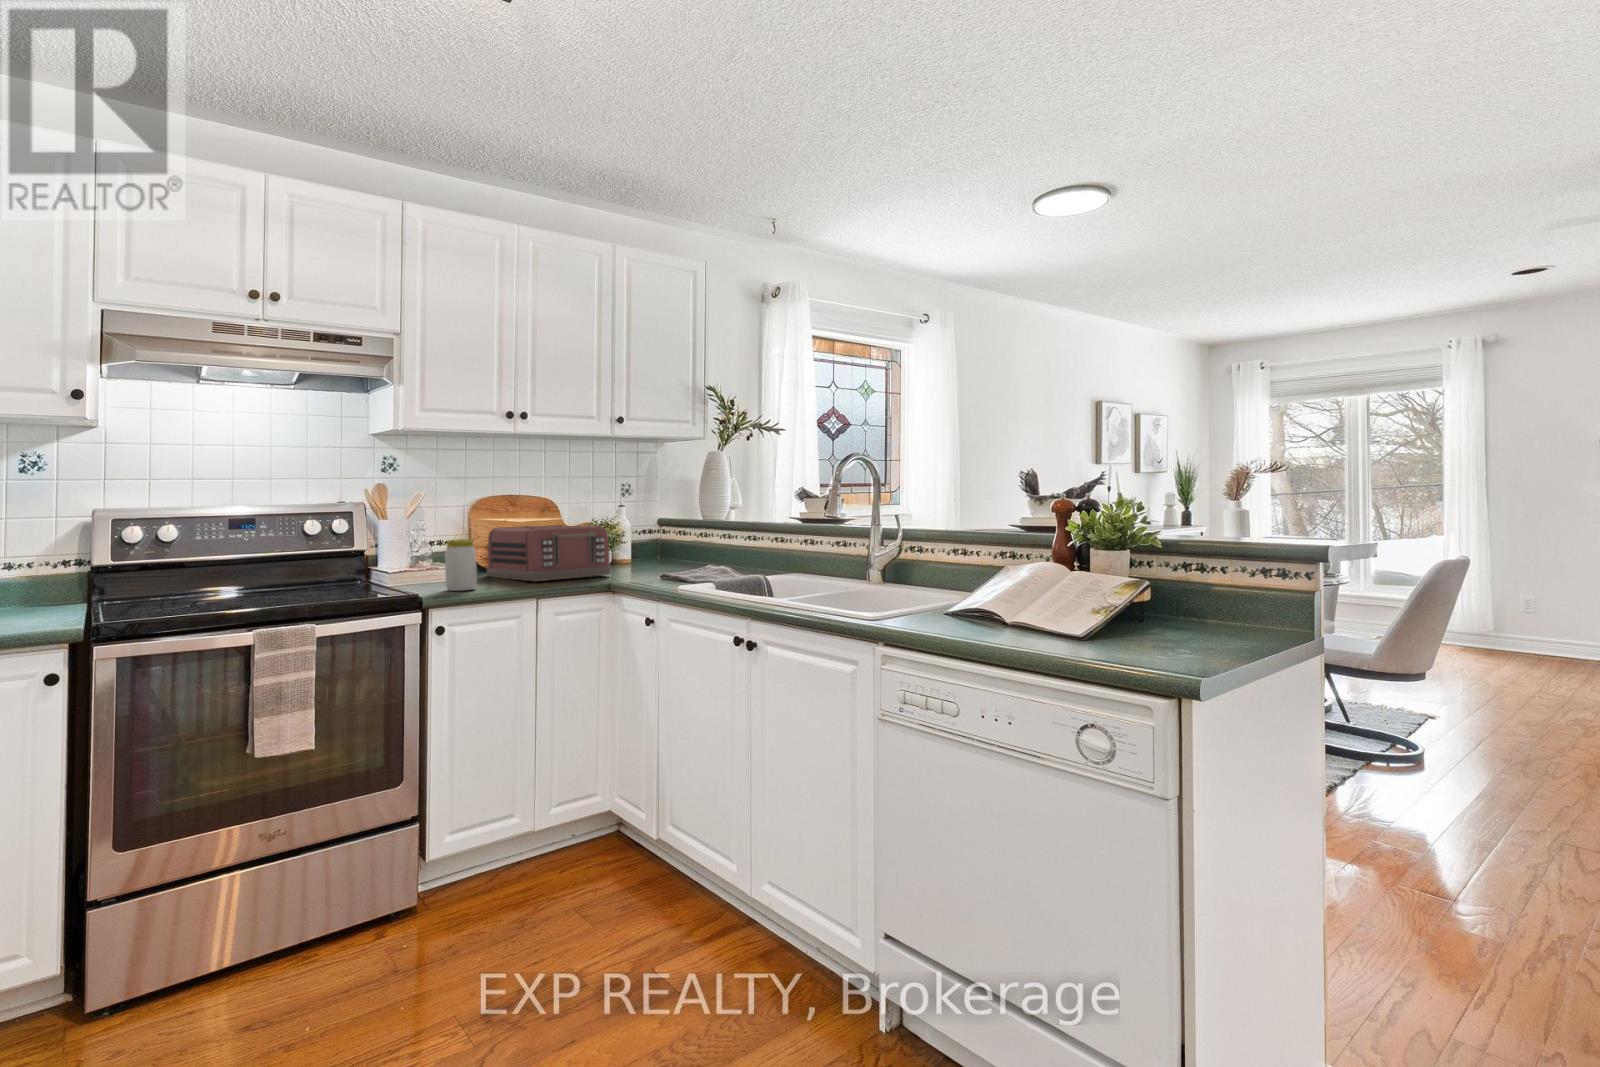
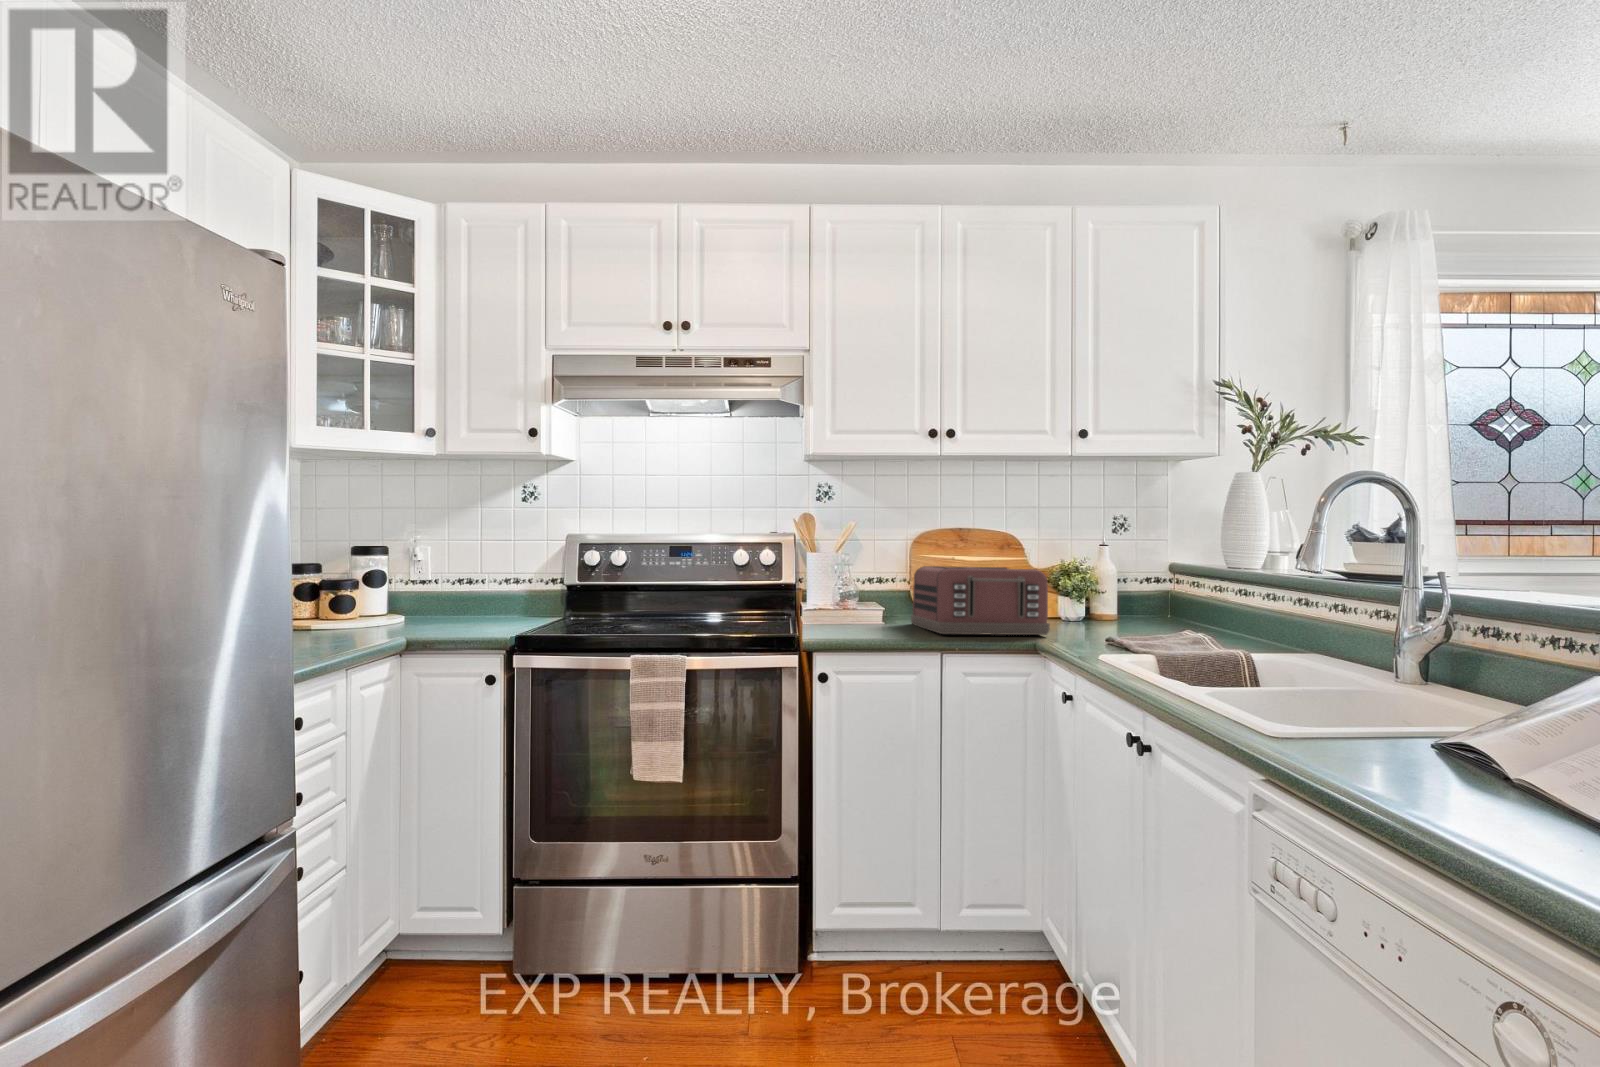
jar: present [445,539,477,591] -> none [836,577,870,636]

